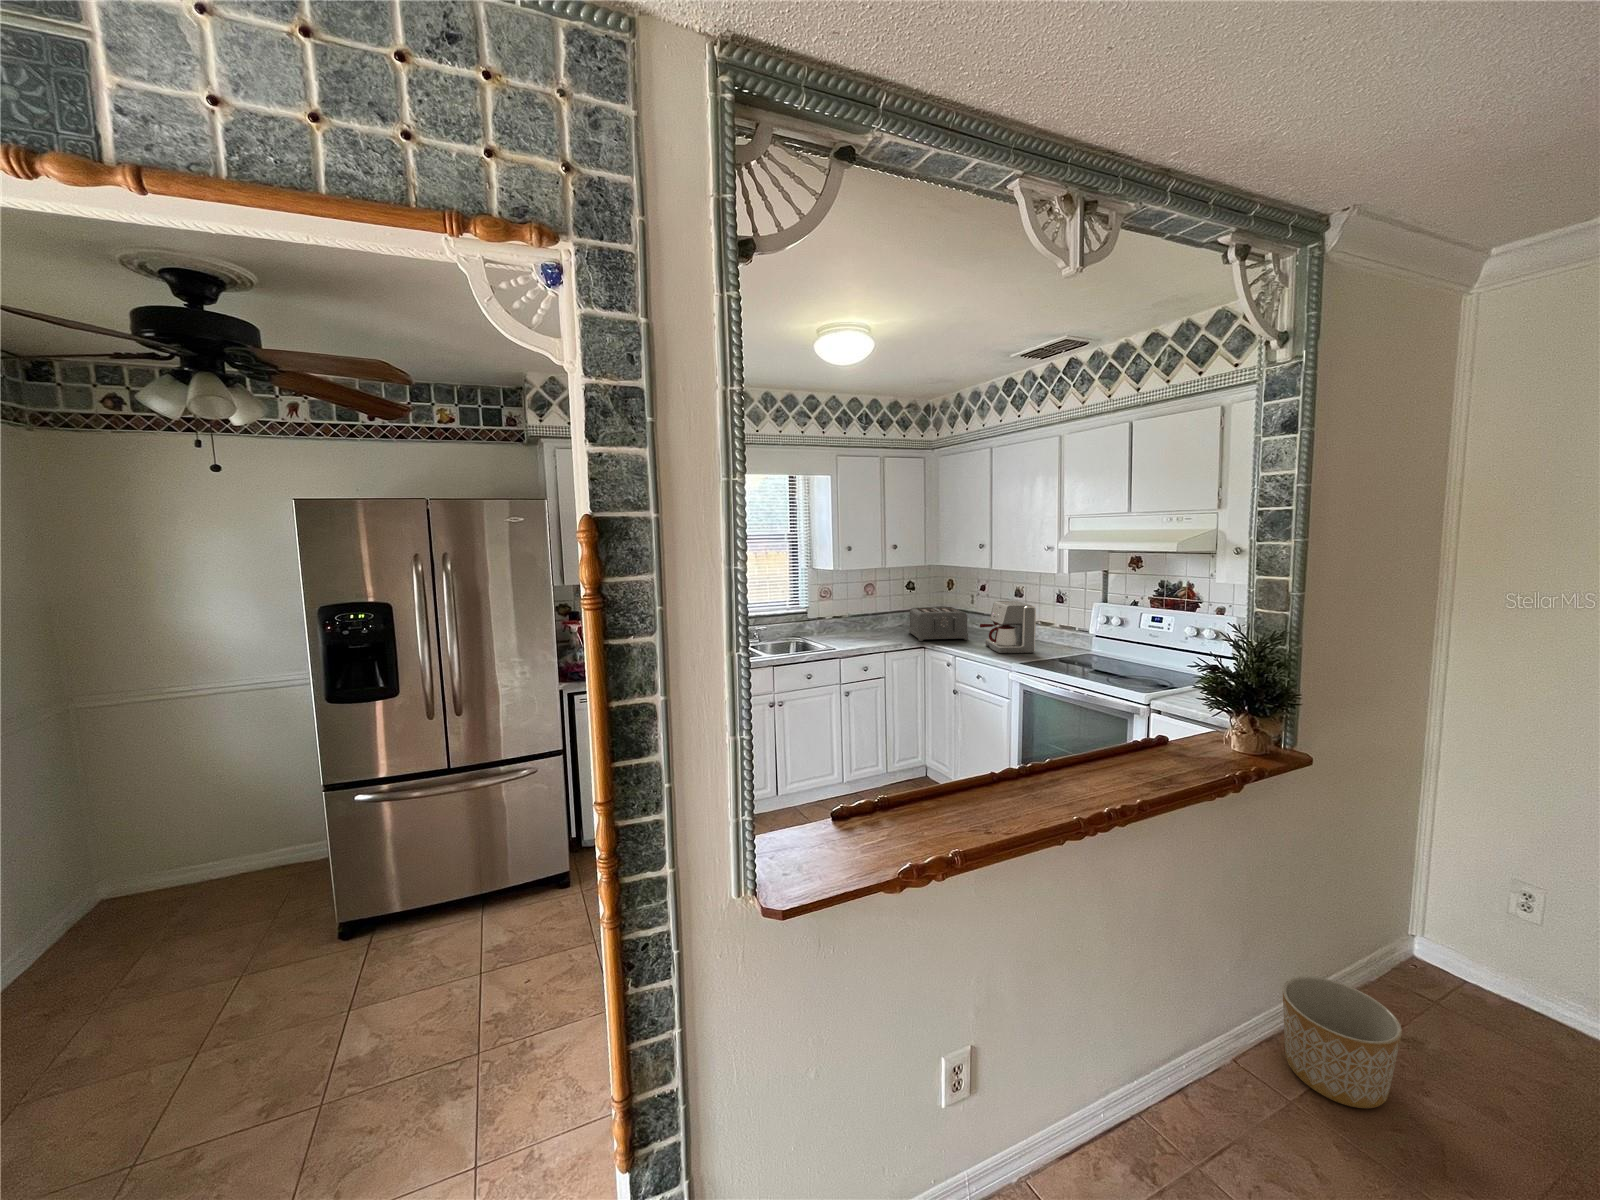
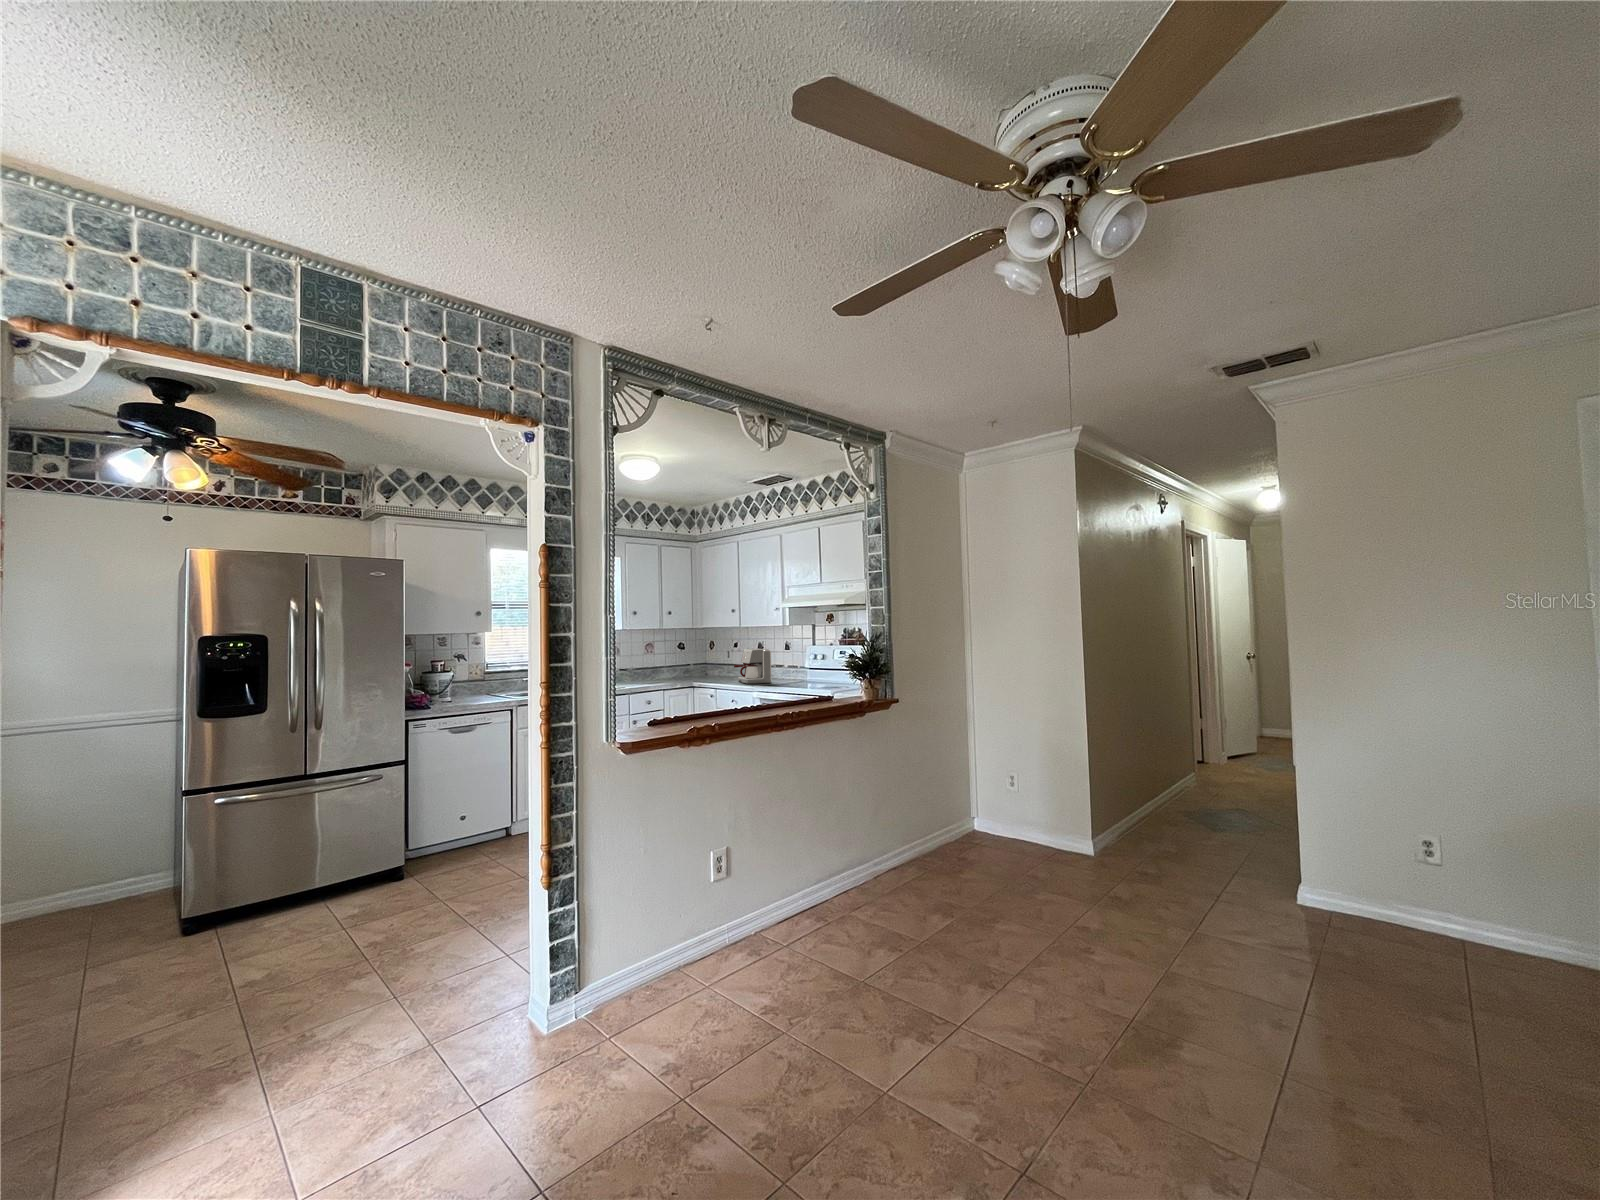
toaster: present [909,607,968,641] -> none [682,658,726,682]
planter: present [1283,976,1402,1108] -> none [895,827,944,883]

